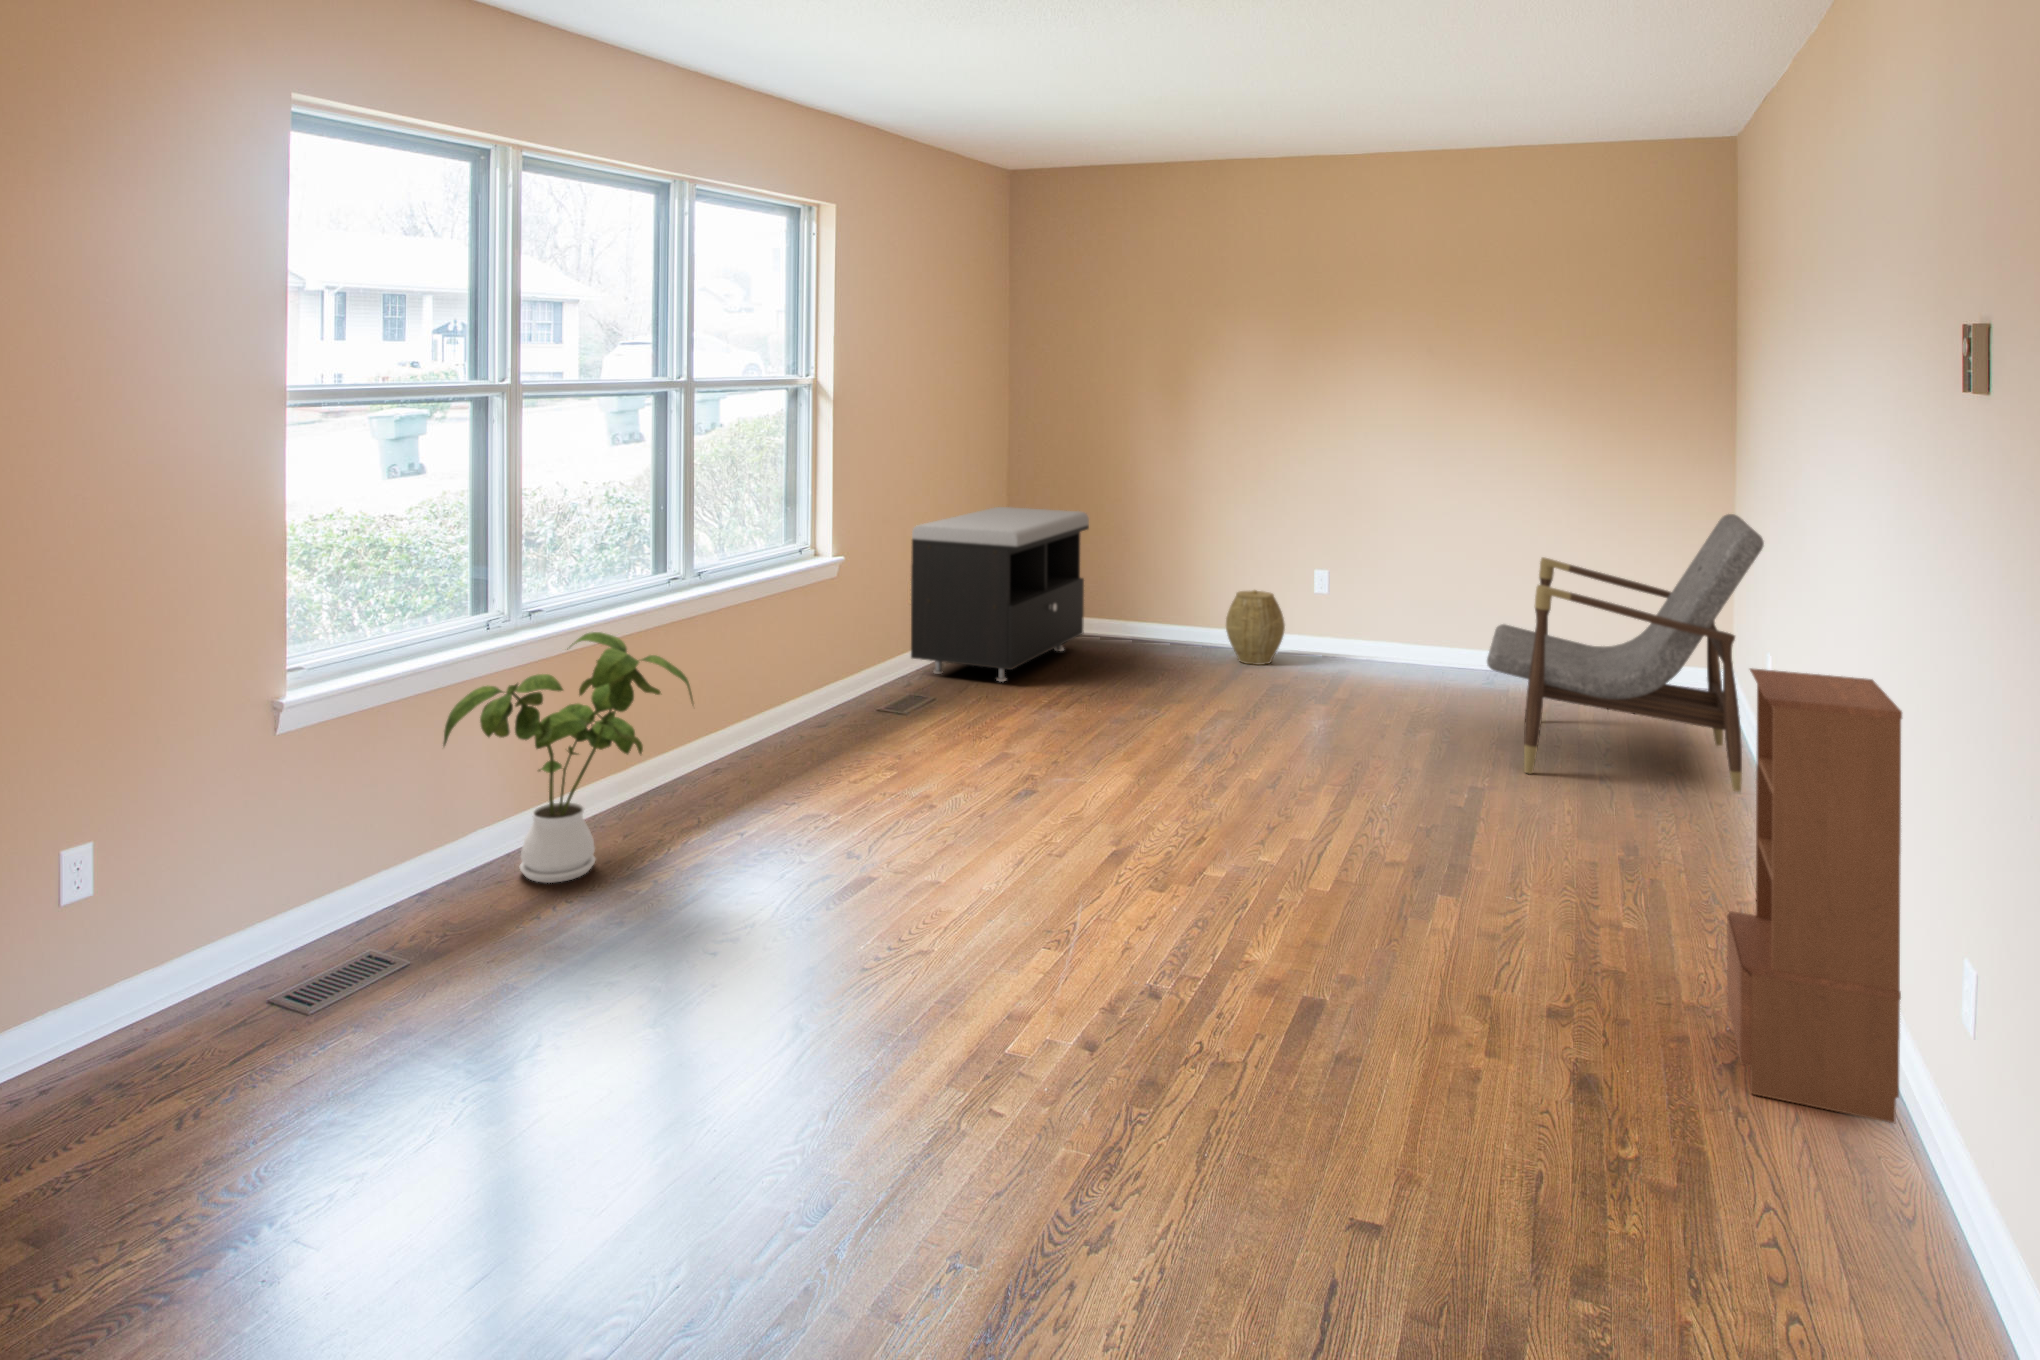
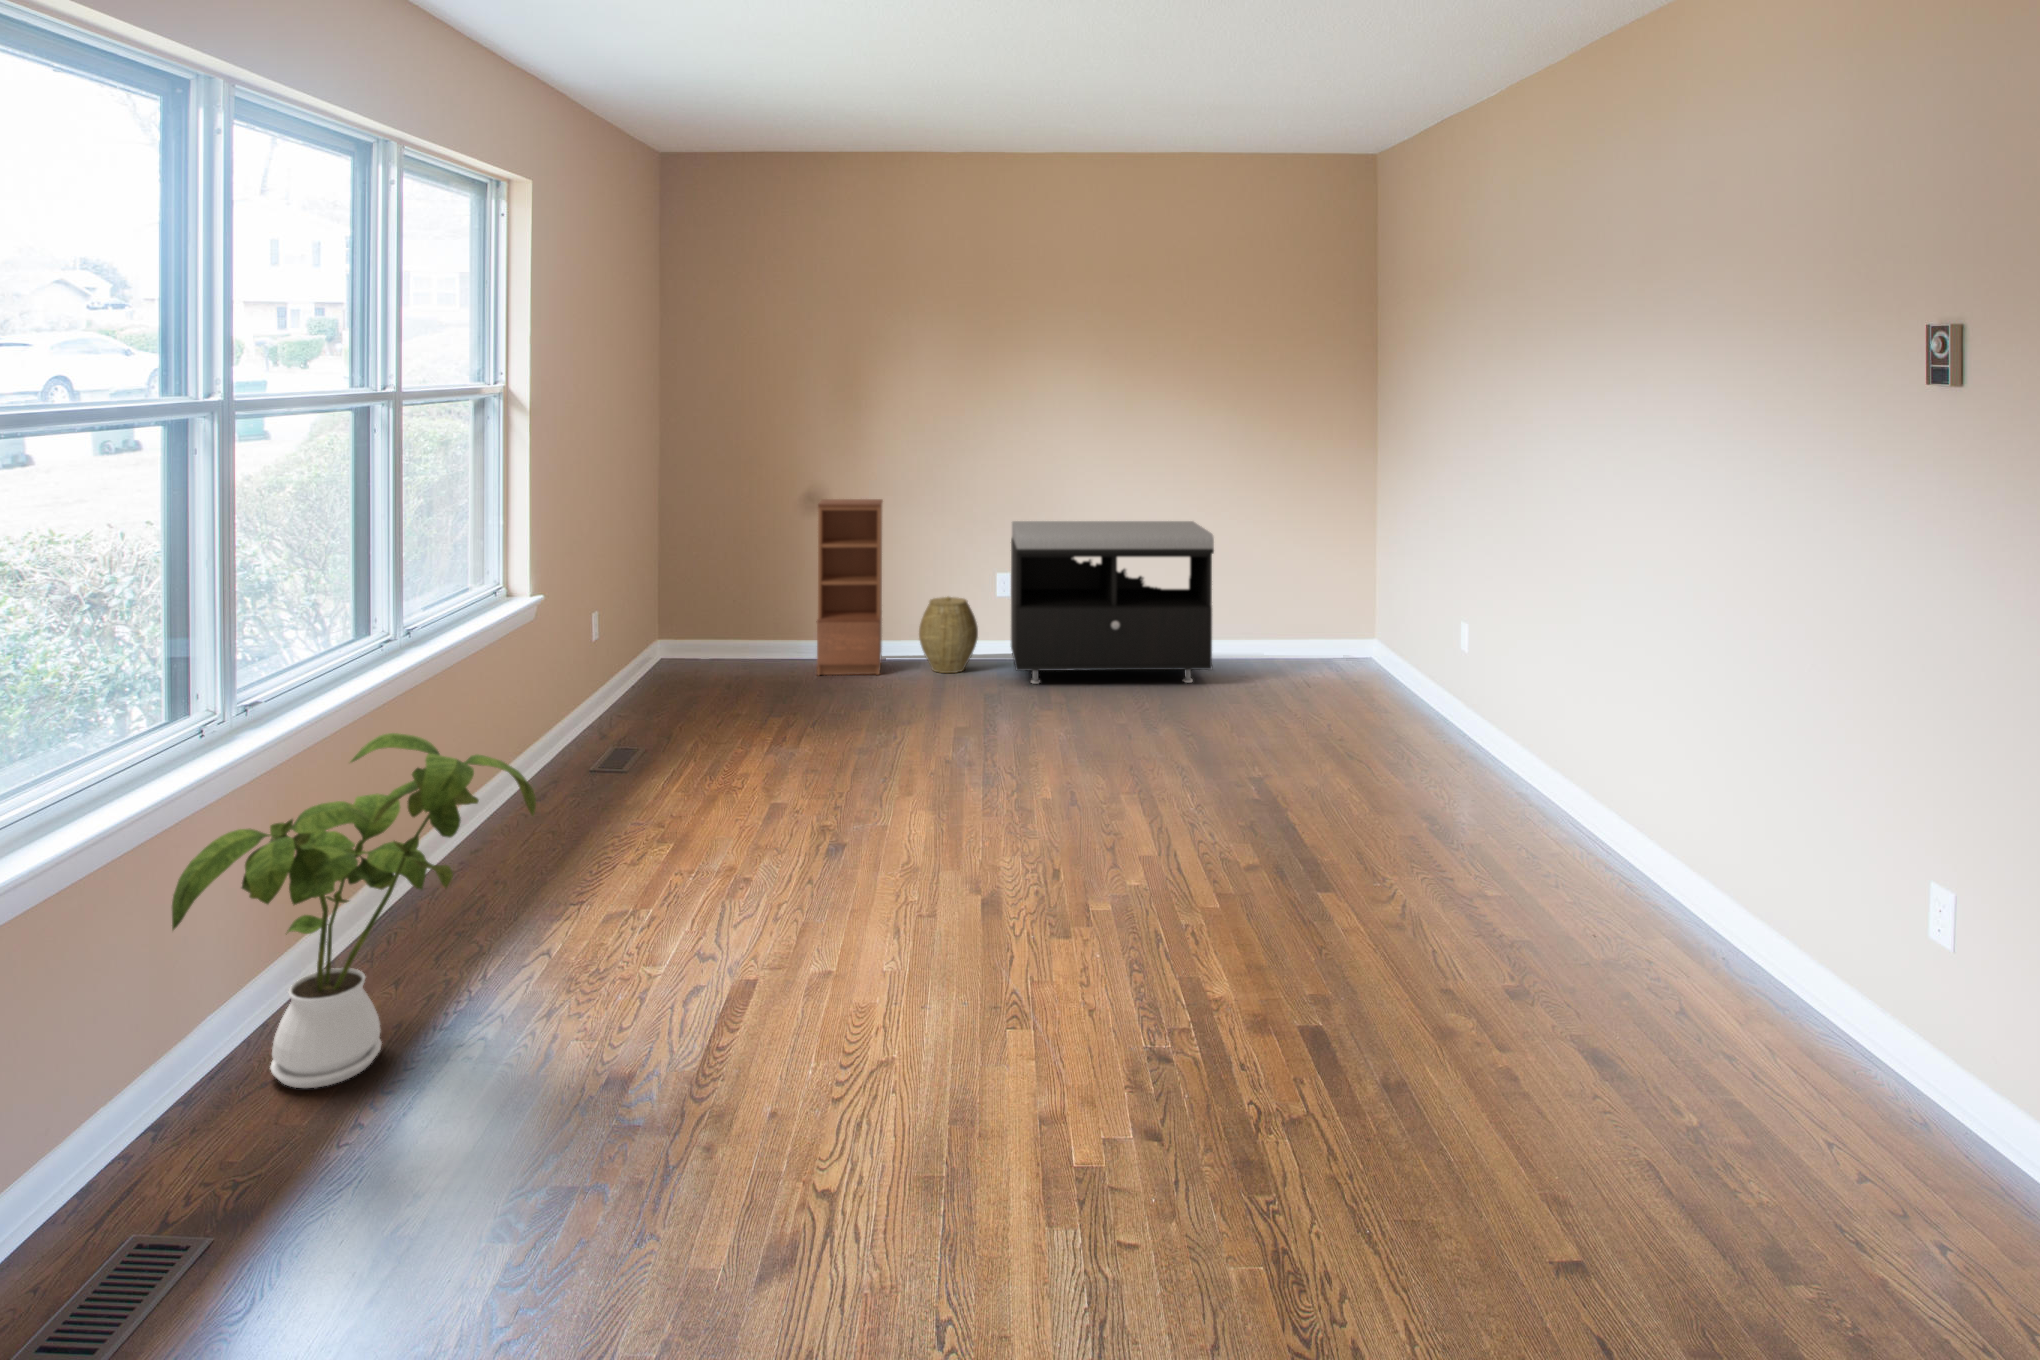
storage bench: present [911,507,1089,682] -> present [1011,521,1214,684]
armchair: present [1487,514,1764,792] -> none [1208,498,1462,753]
bookcase: present [1727,668,1902,1124] -> present [817,499,883,675]

